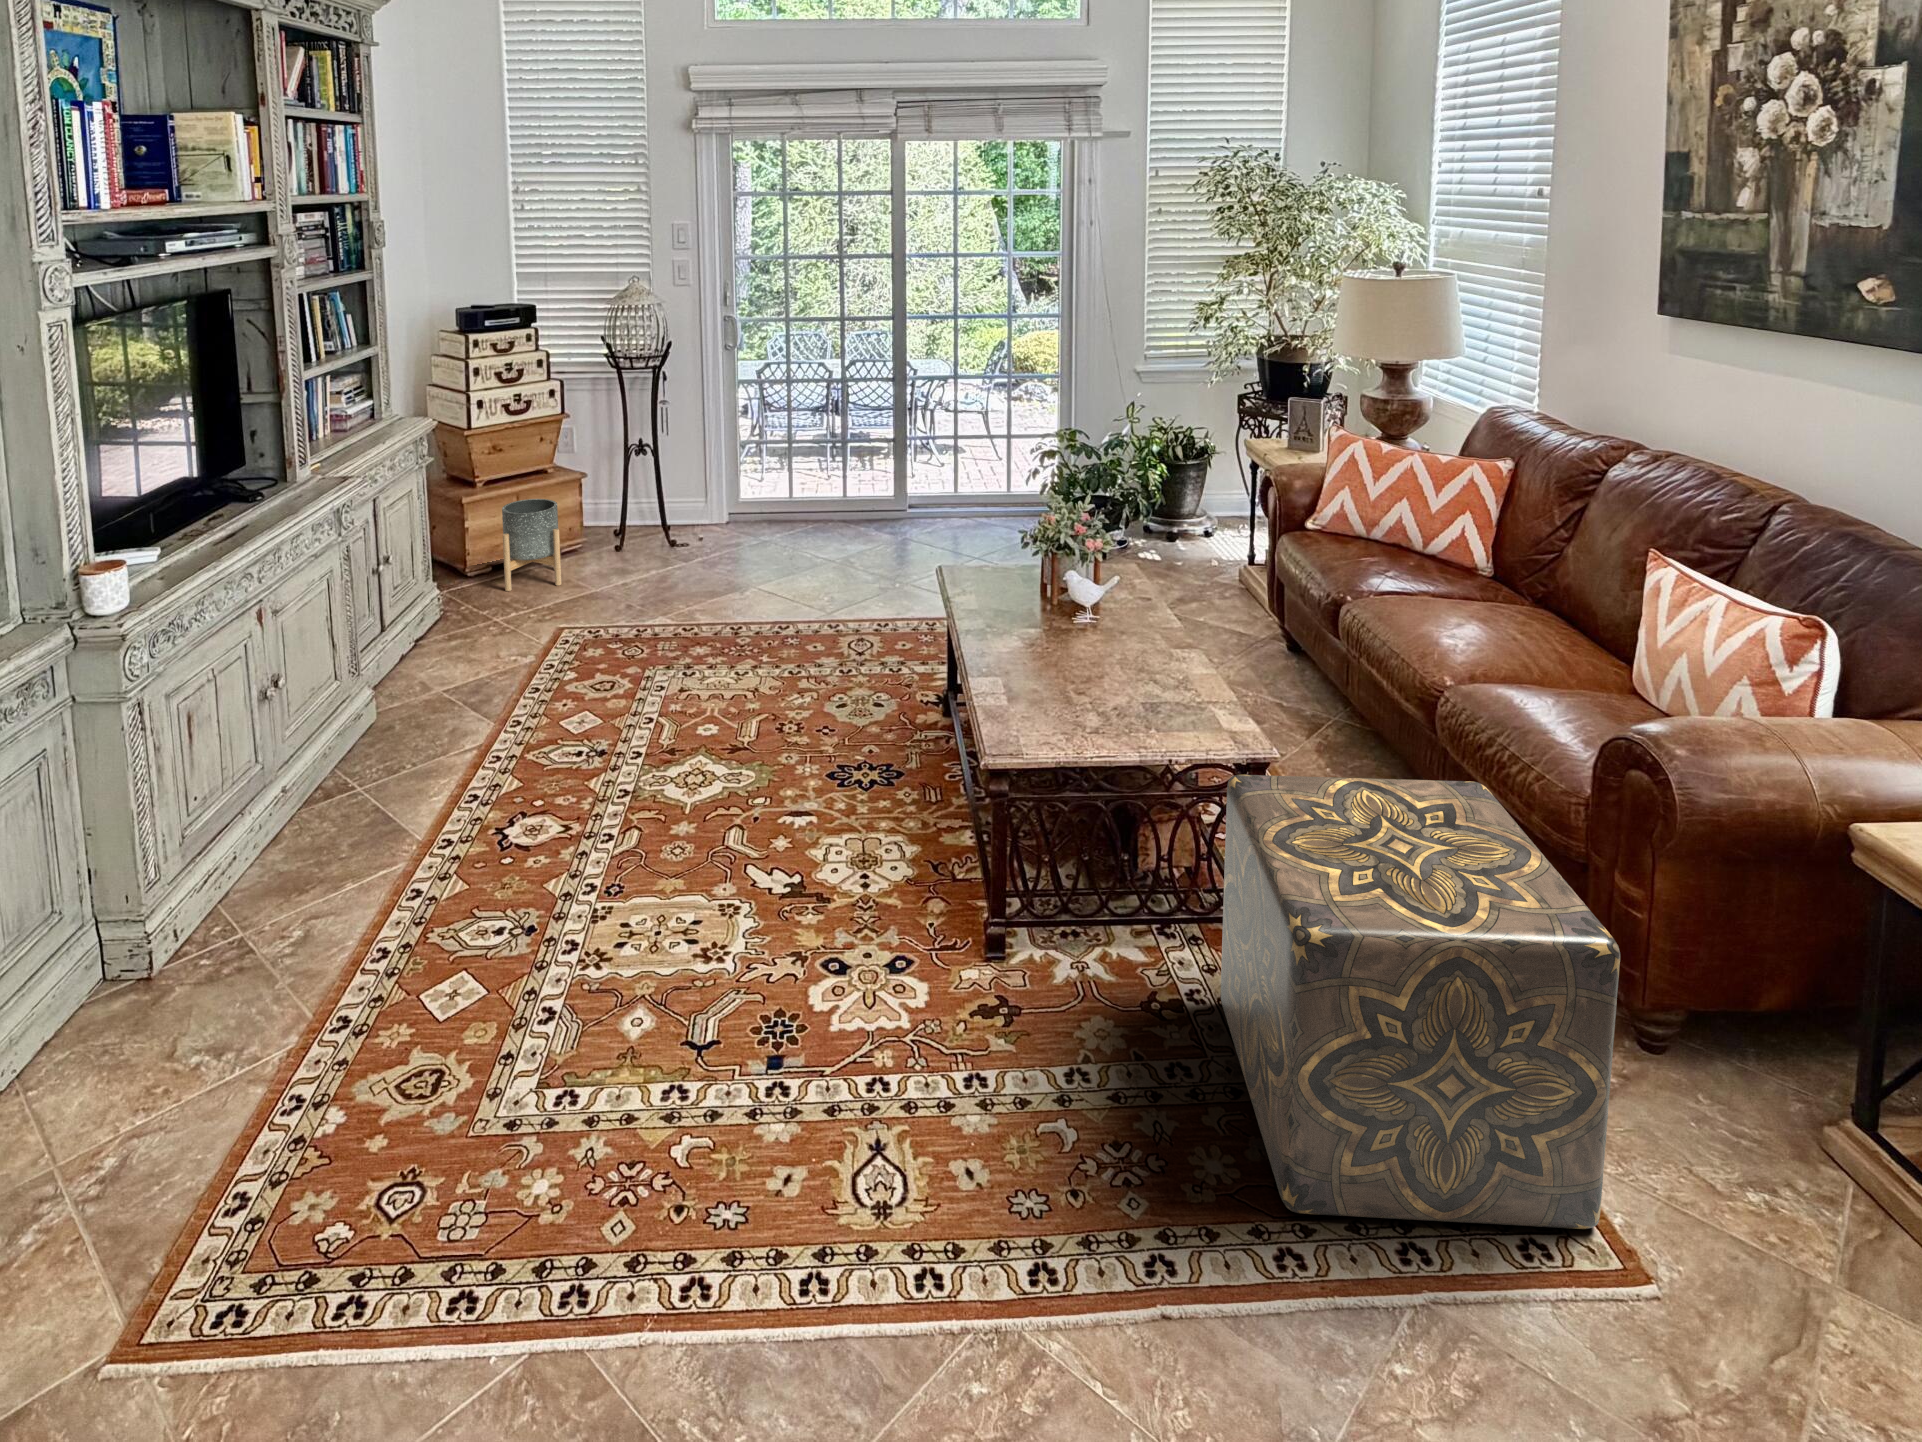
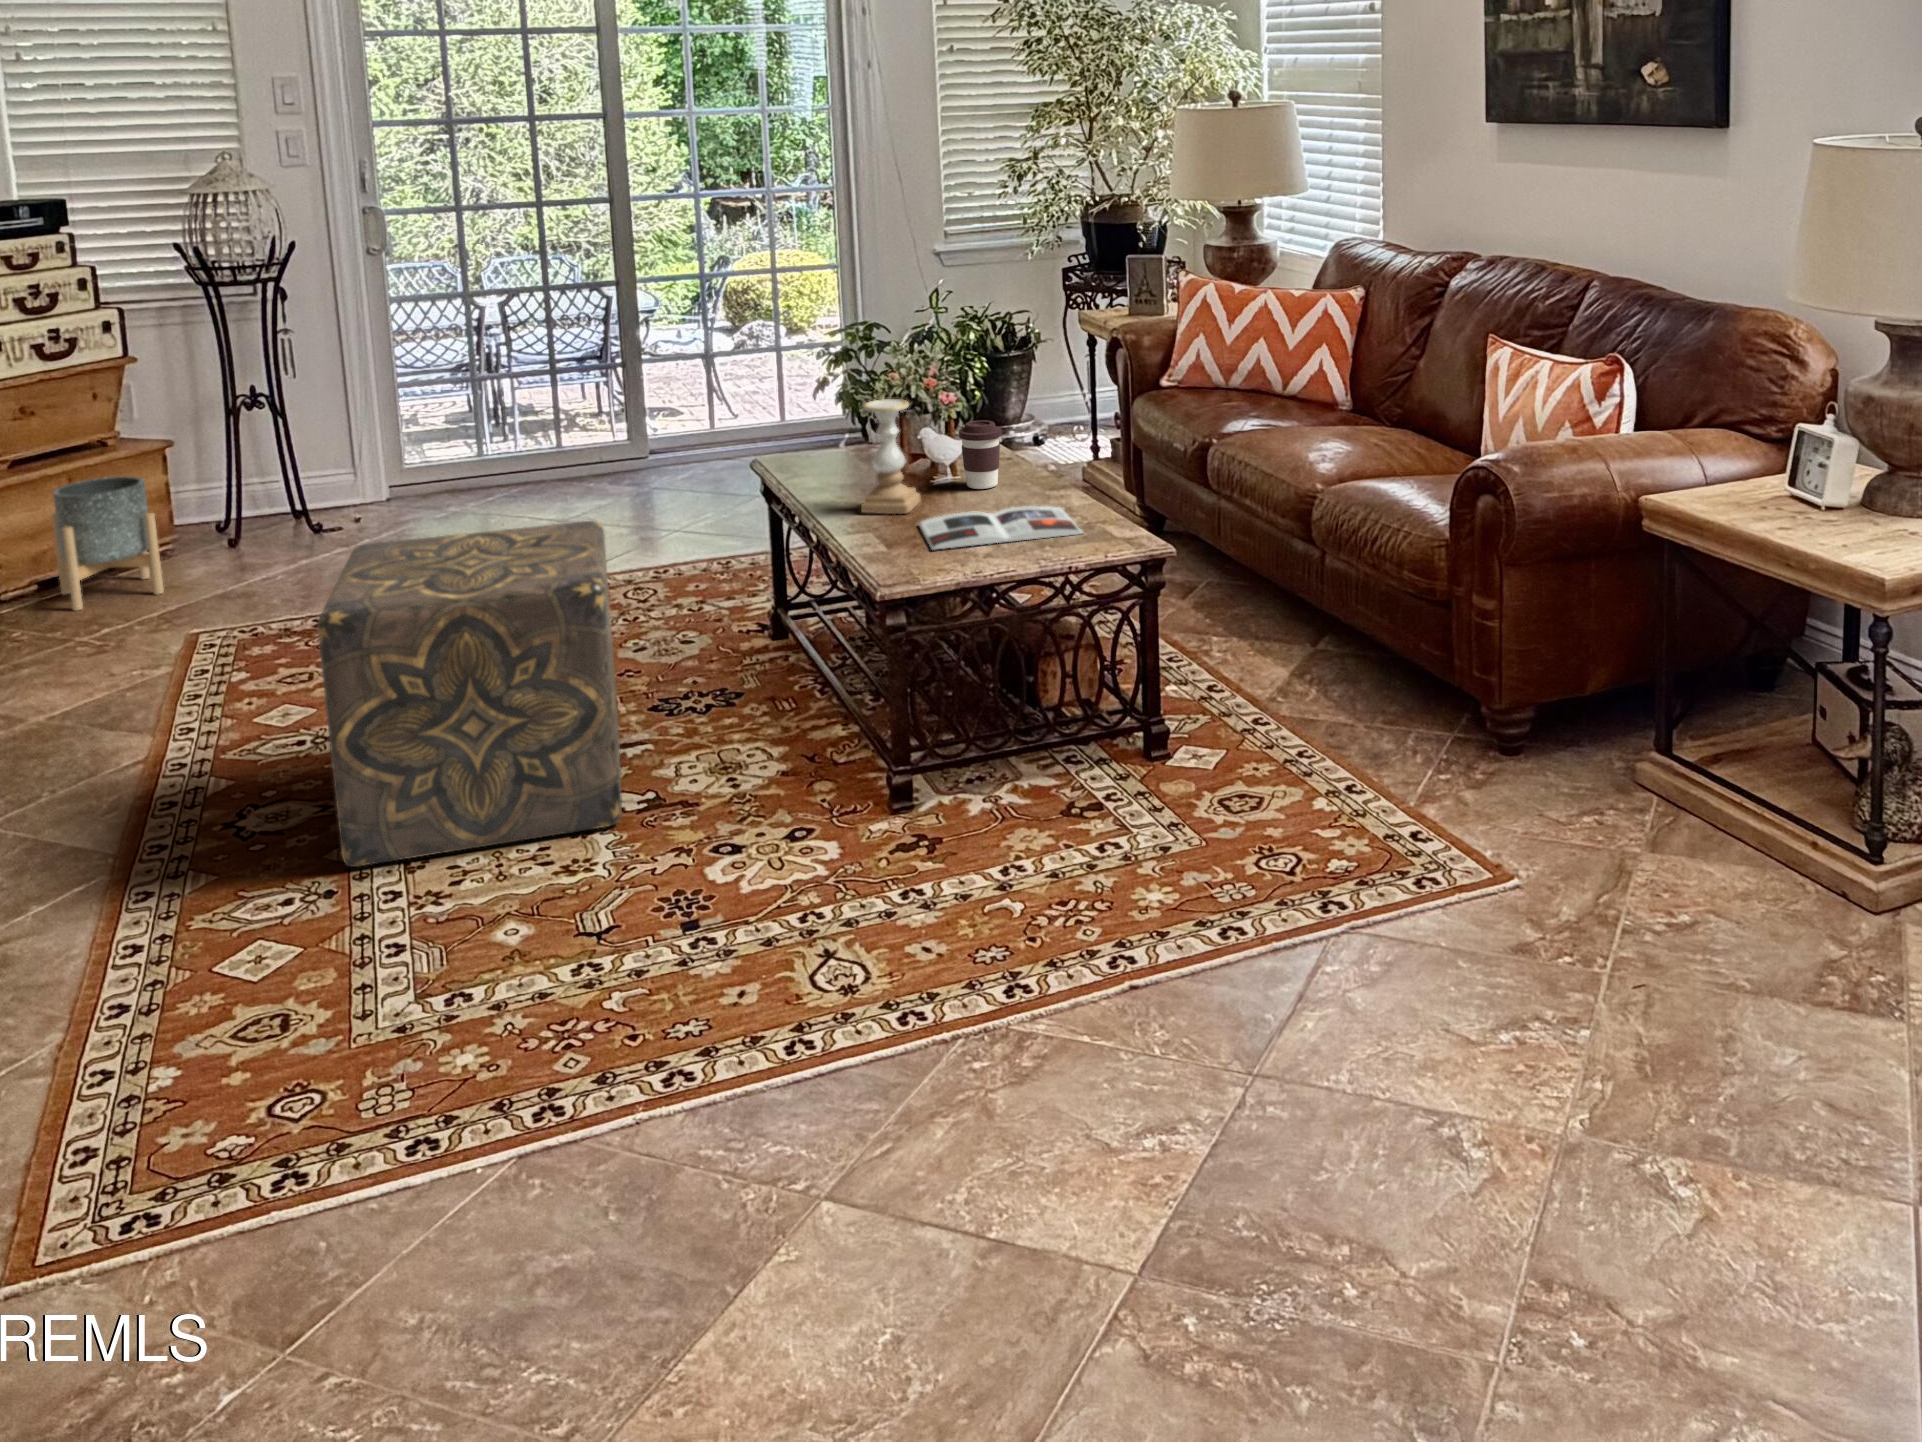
candle holder: none [998,551,1053,659] -> present [861,399,921,514]
coffee cup: none [1093,575,1132,639] -> present [959,420,1002,489]
magazine: none [1042,671,1190,720] -> present [919,506,1082,549]
ottoman: present [1221,775,1620,1229] -> present [318,521,622,867]

